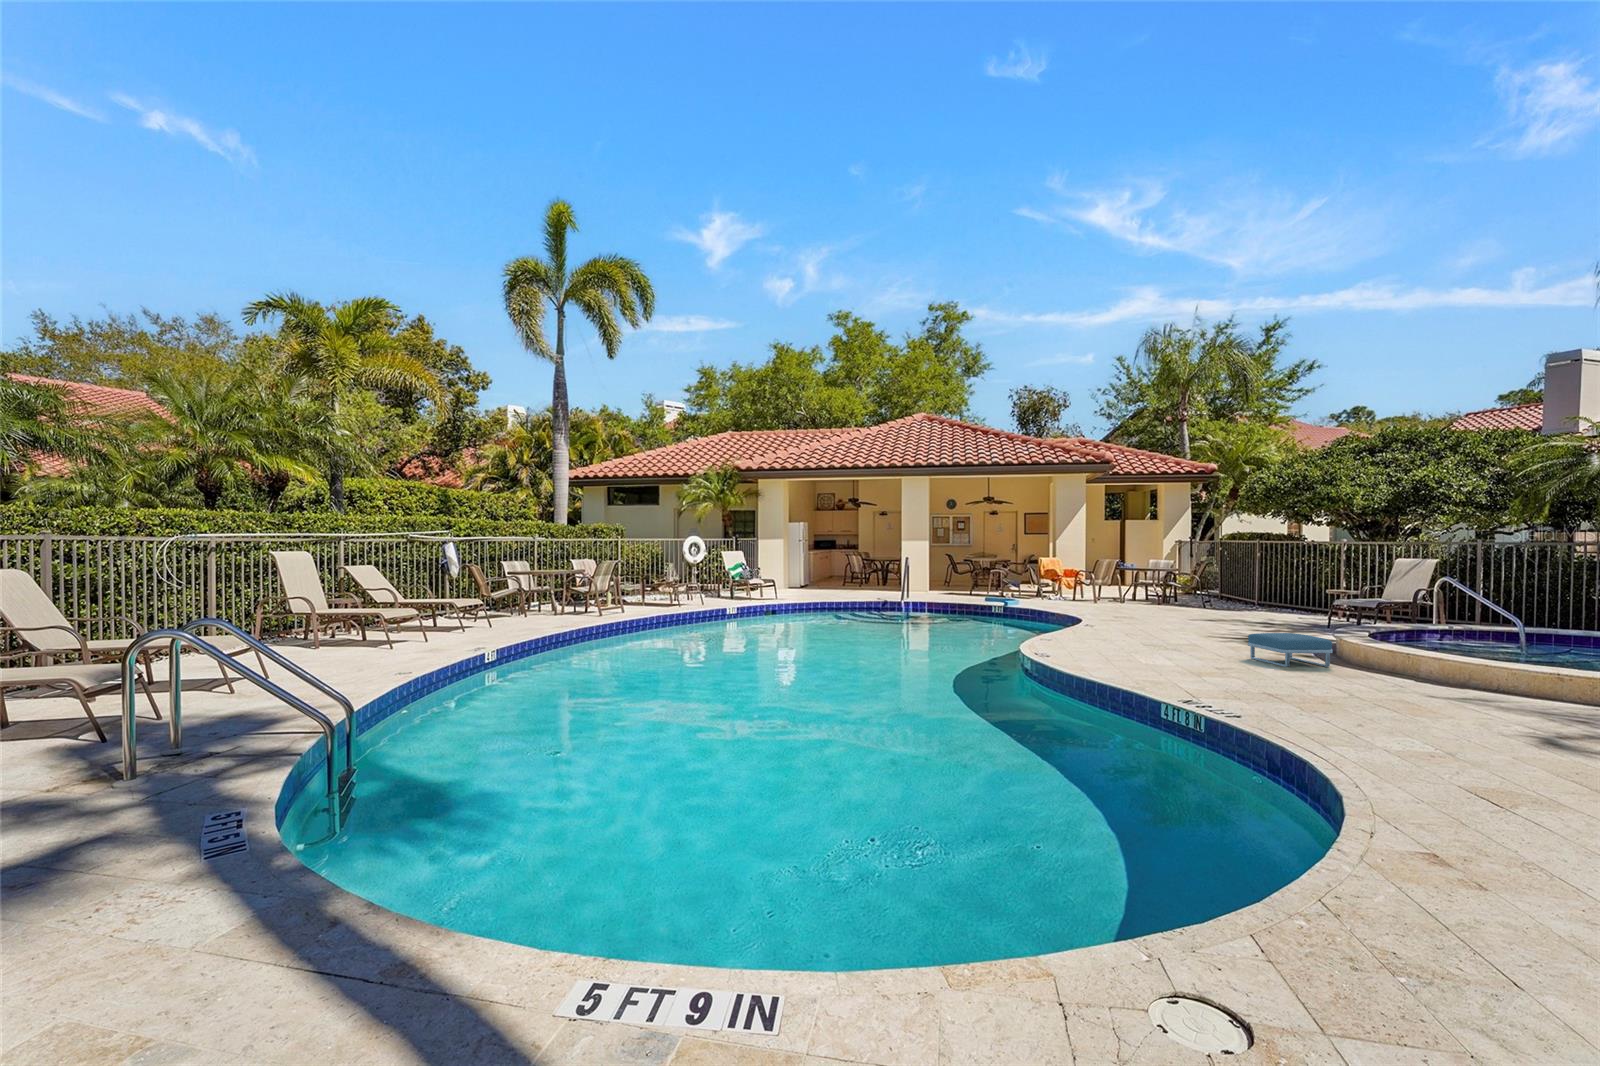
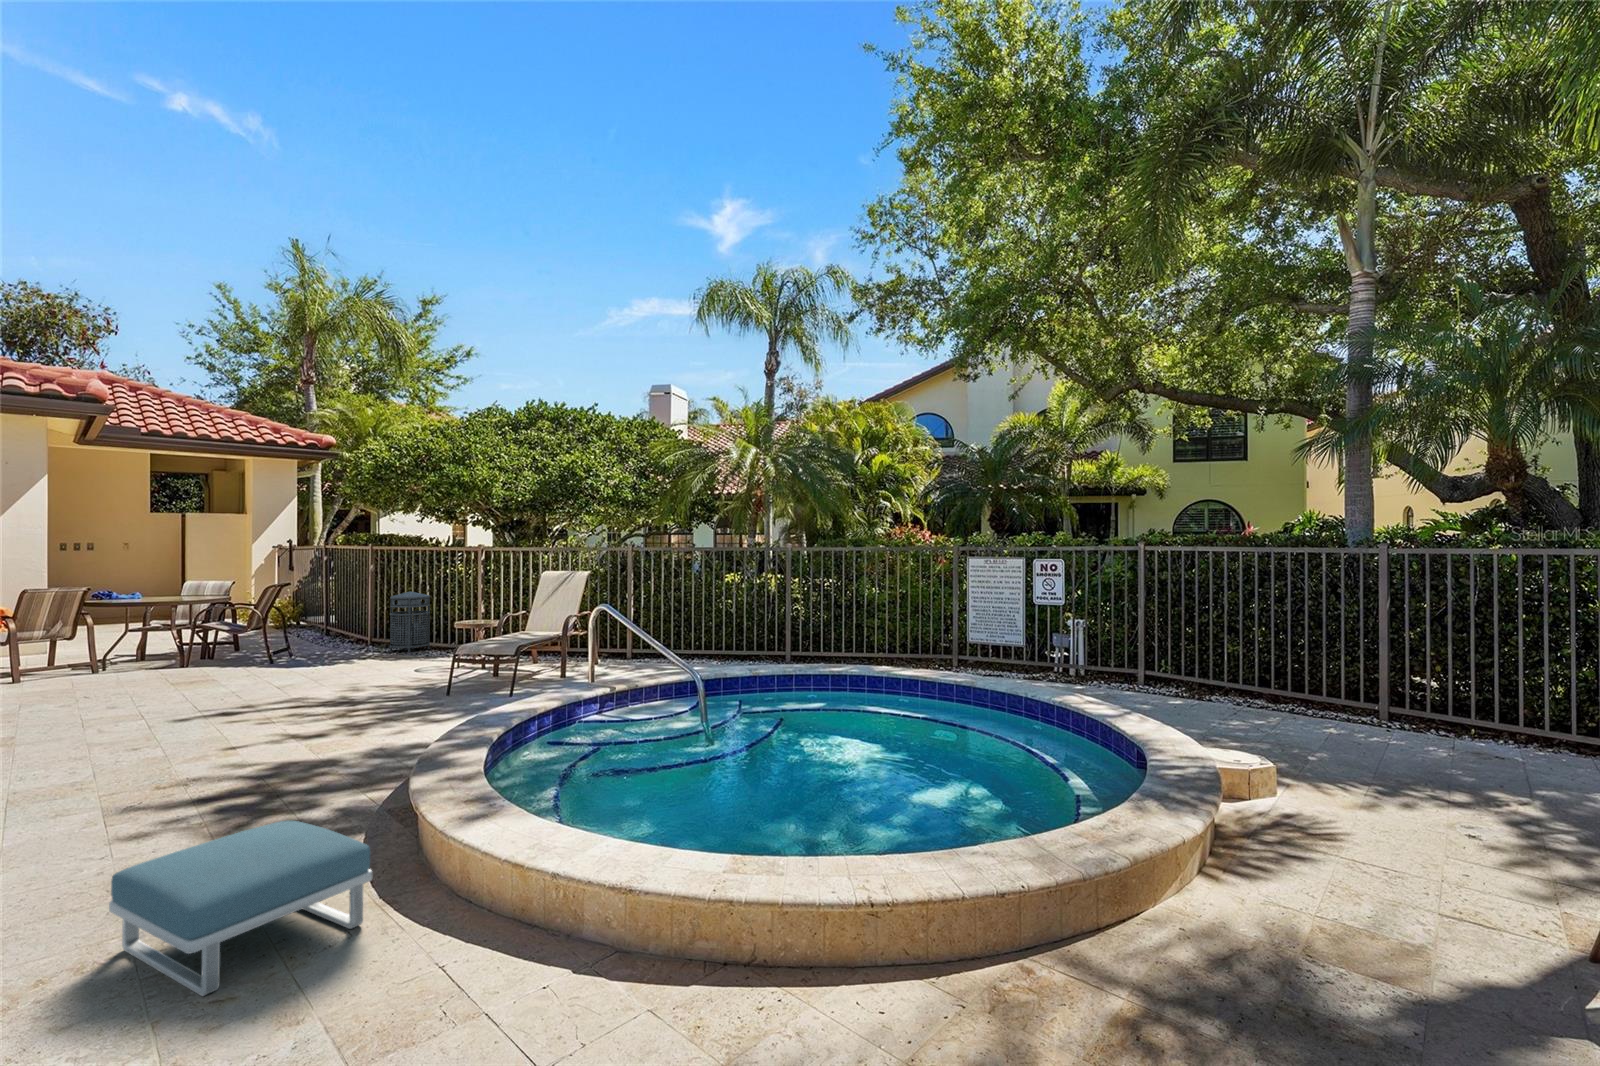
trash can: none [1274,571,1303,611] -> present [390,591,430,653]

